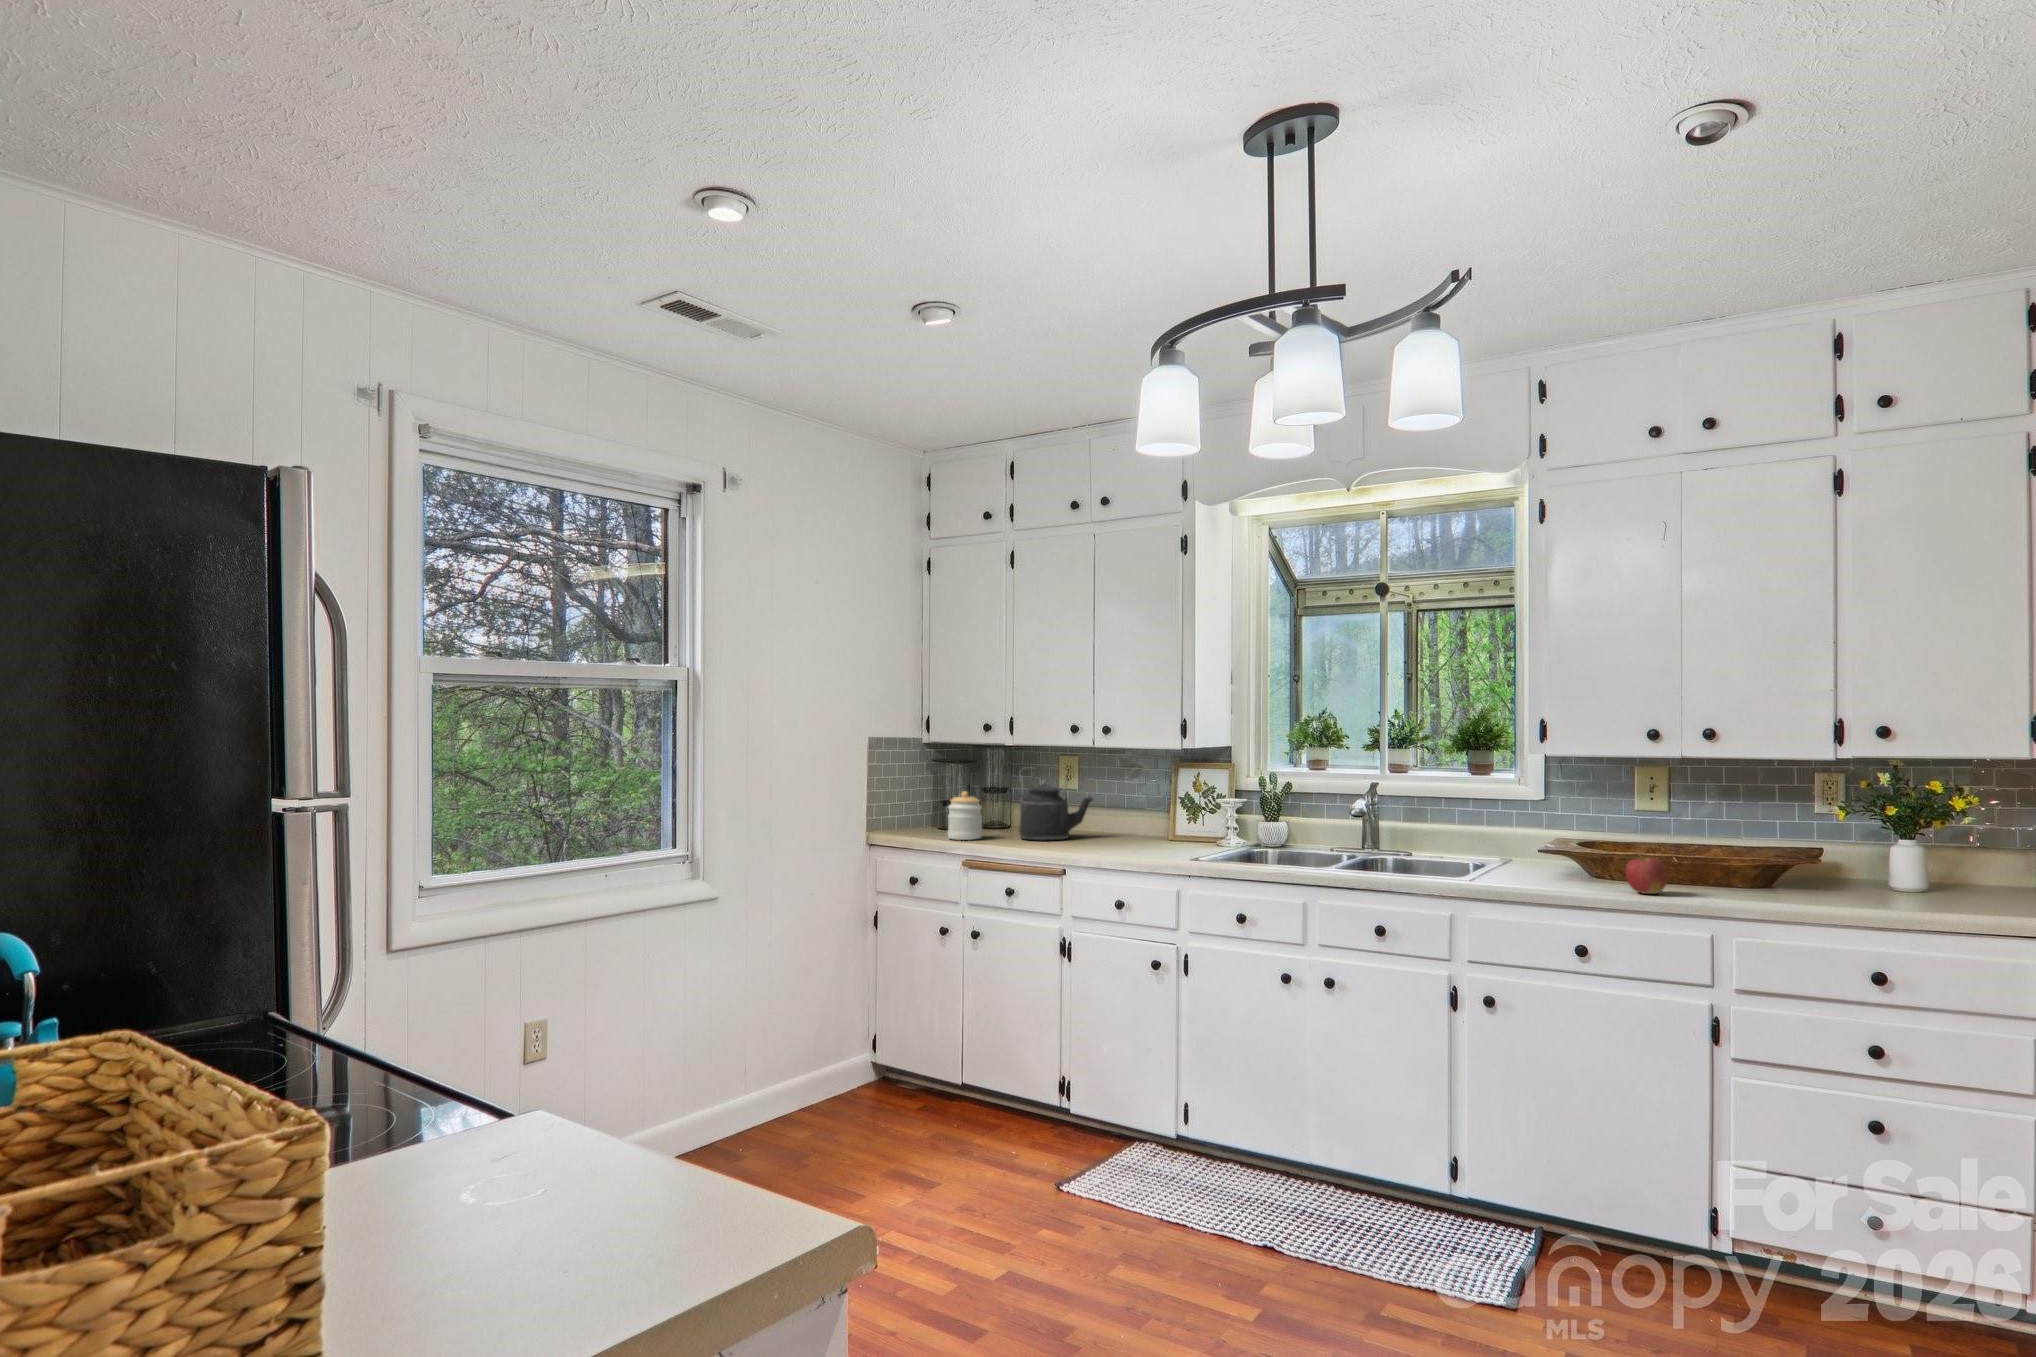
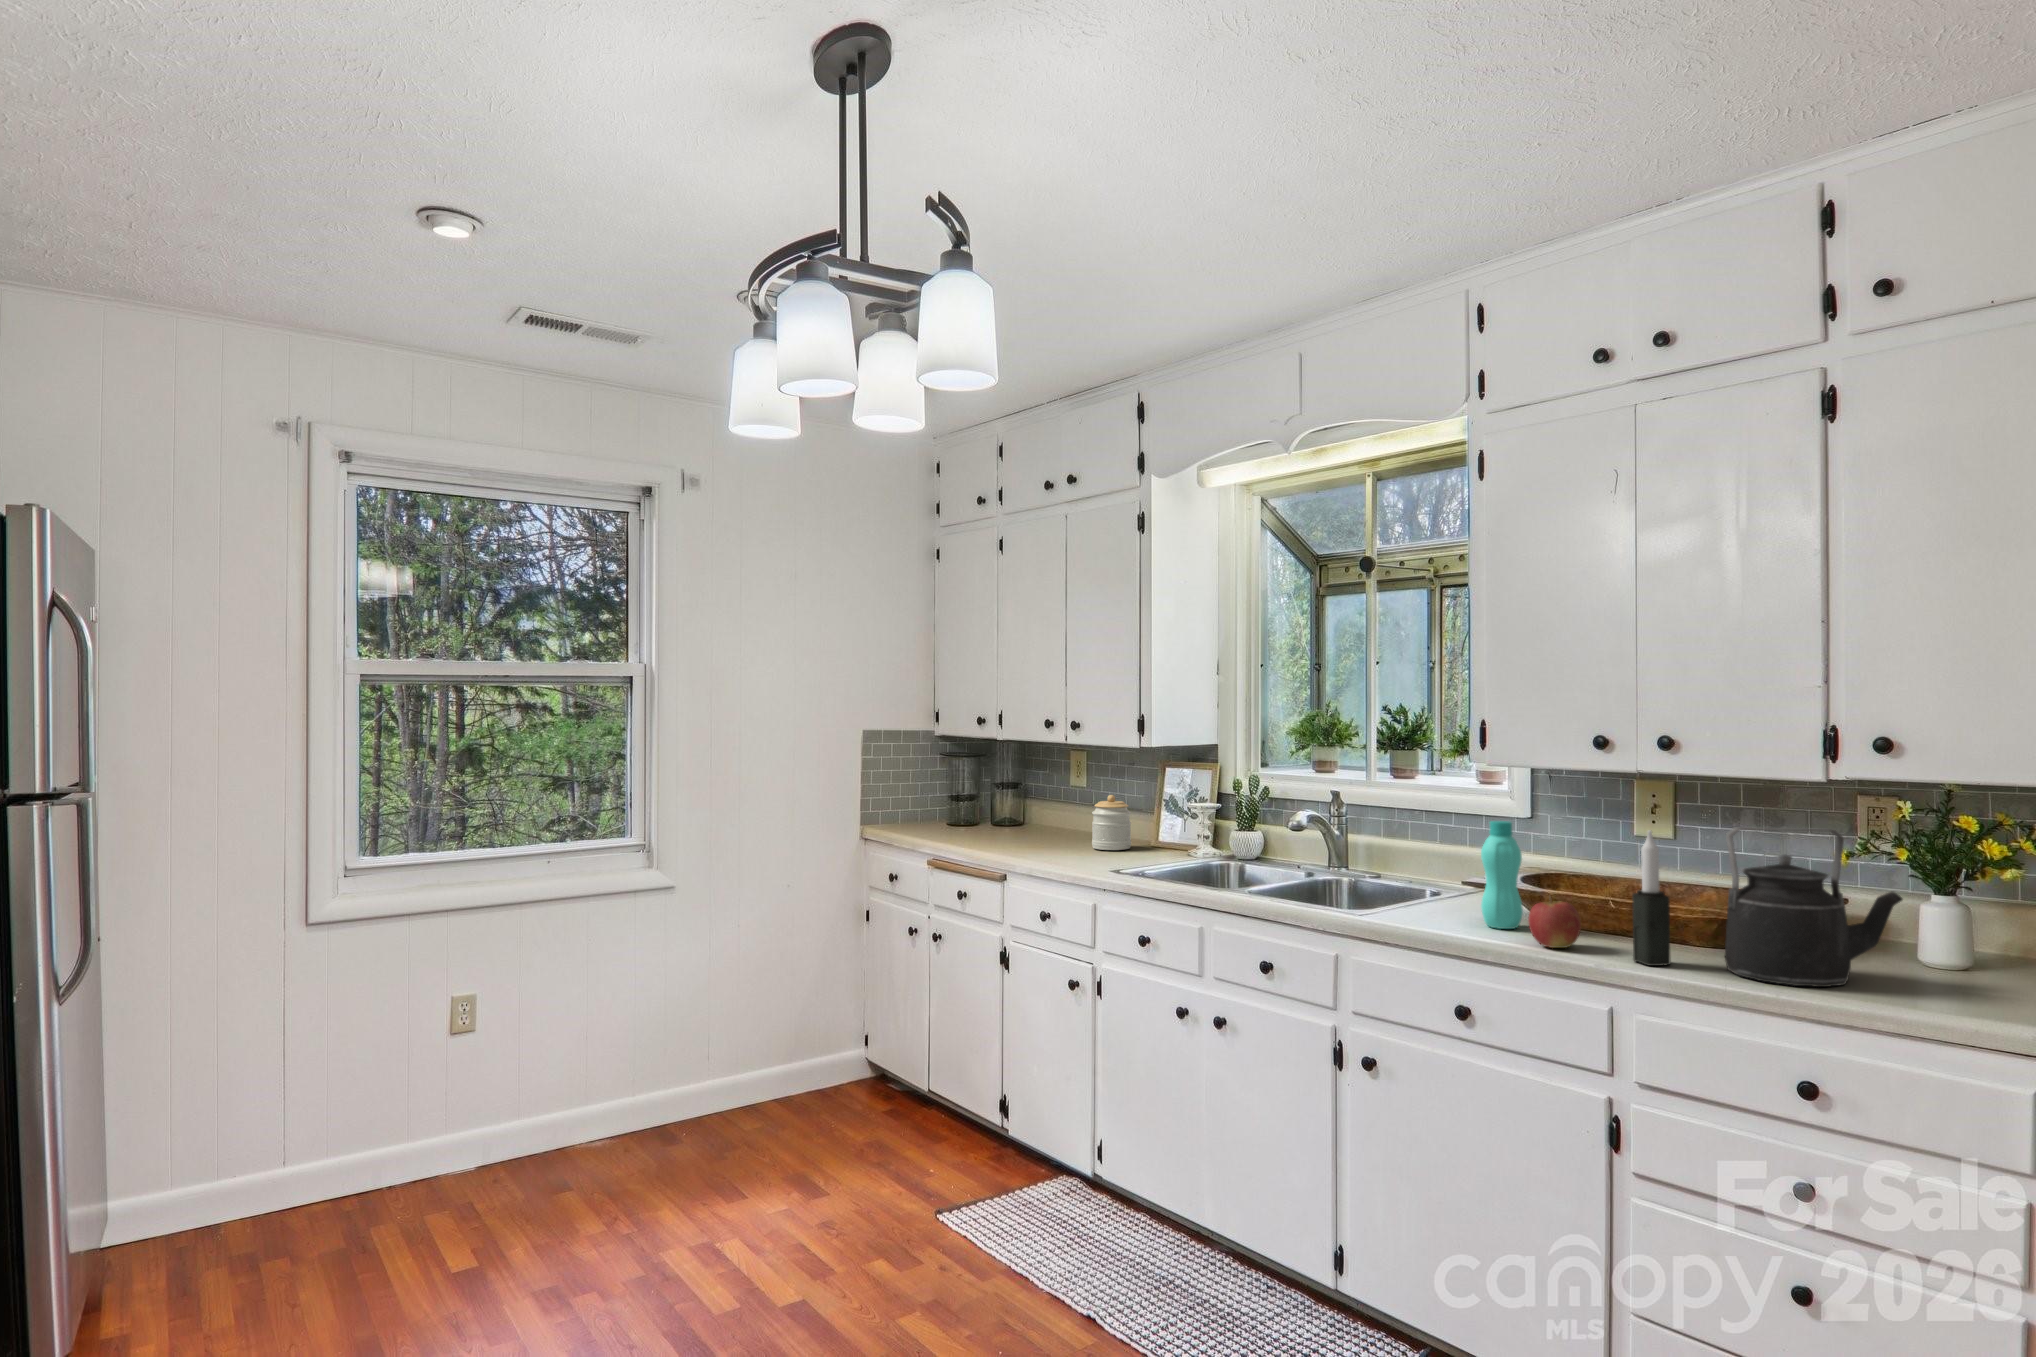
kettle: present [1019,767,1092,840] -> present [1725,827,1903,987]
jar: present [948,791,982,840] -> present [1092,795,1131,850]
bottle: none [1560,798,1596,884] -> present [1481,821,1523,929]
candle: none [1717,798,1748,901] -> present [1632,830,1670,966]

